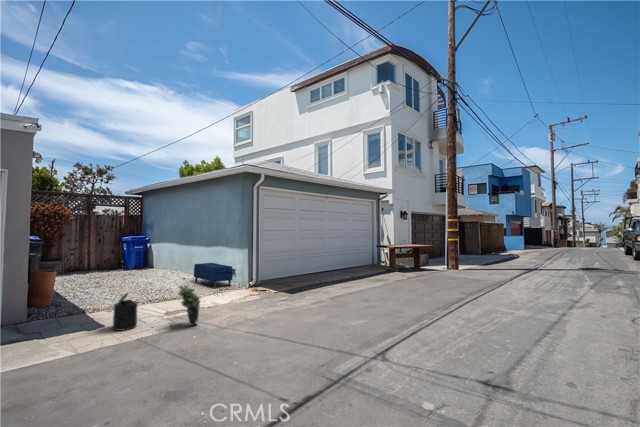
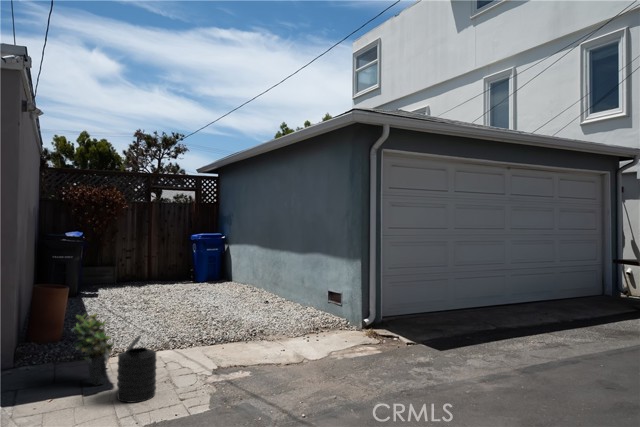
bench: present [194,263,233,288] -> none [278,280,337,325]
potted plant: present [178,285,201,326] -> present [72,313,114,385]

